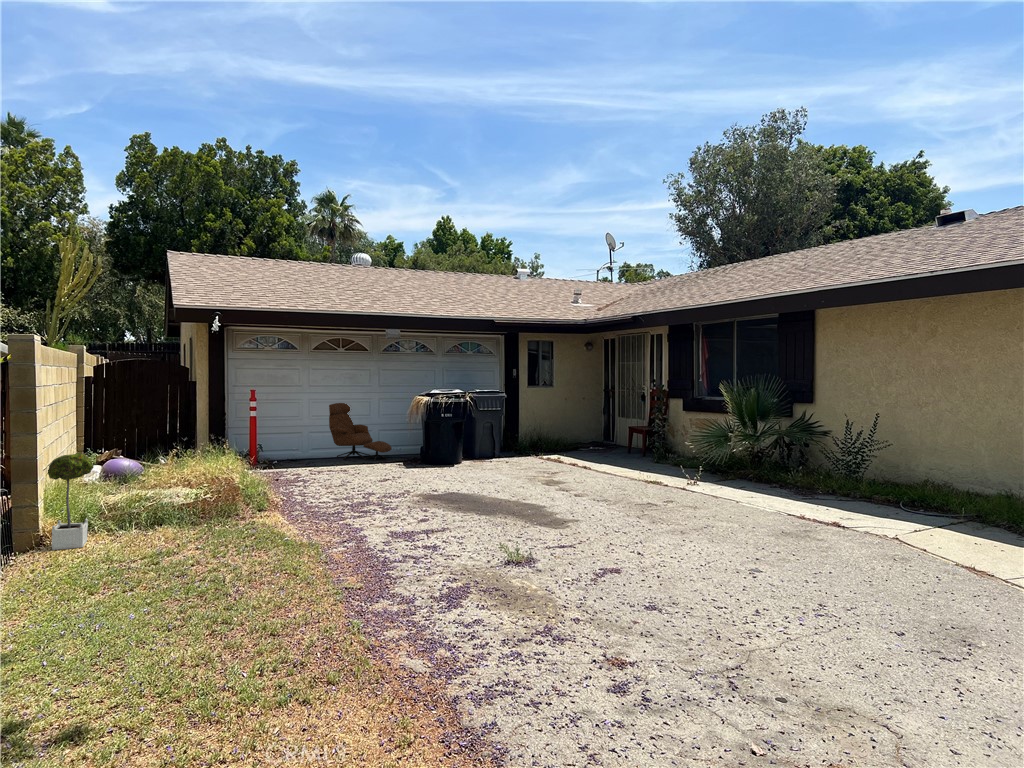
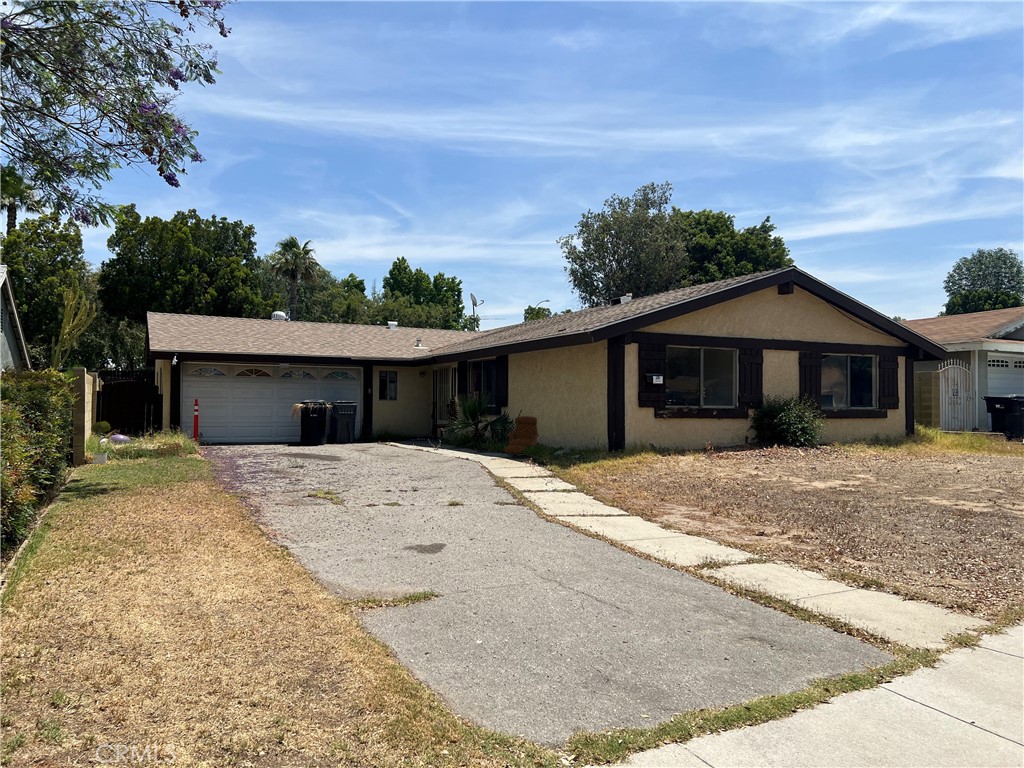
lounge chair: present [329,403,392,461] -> present [504,416,539,458]

